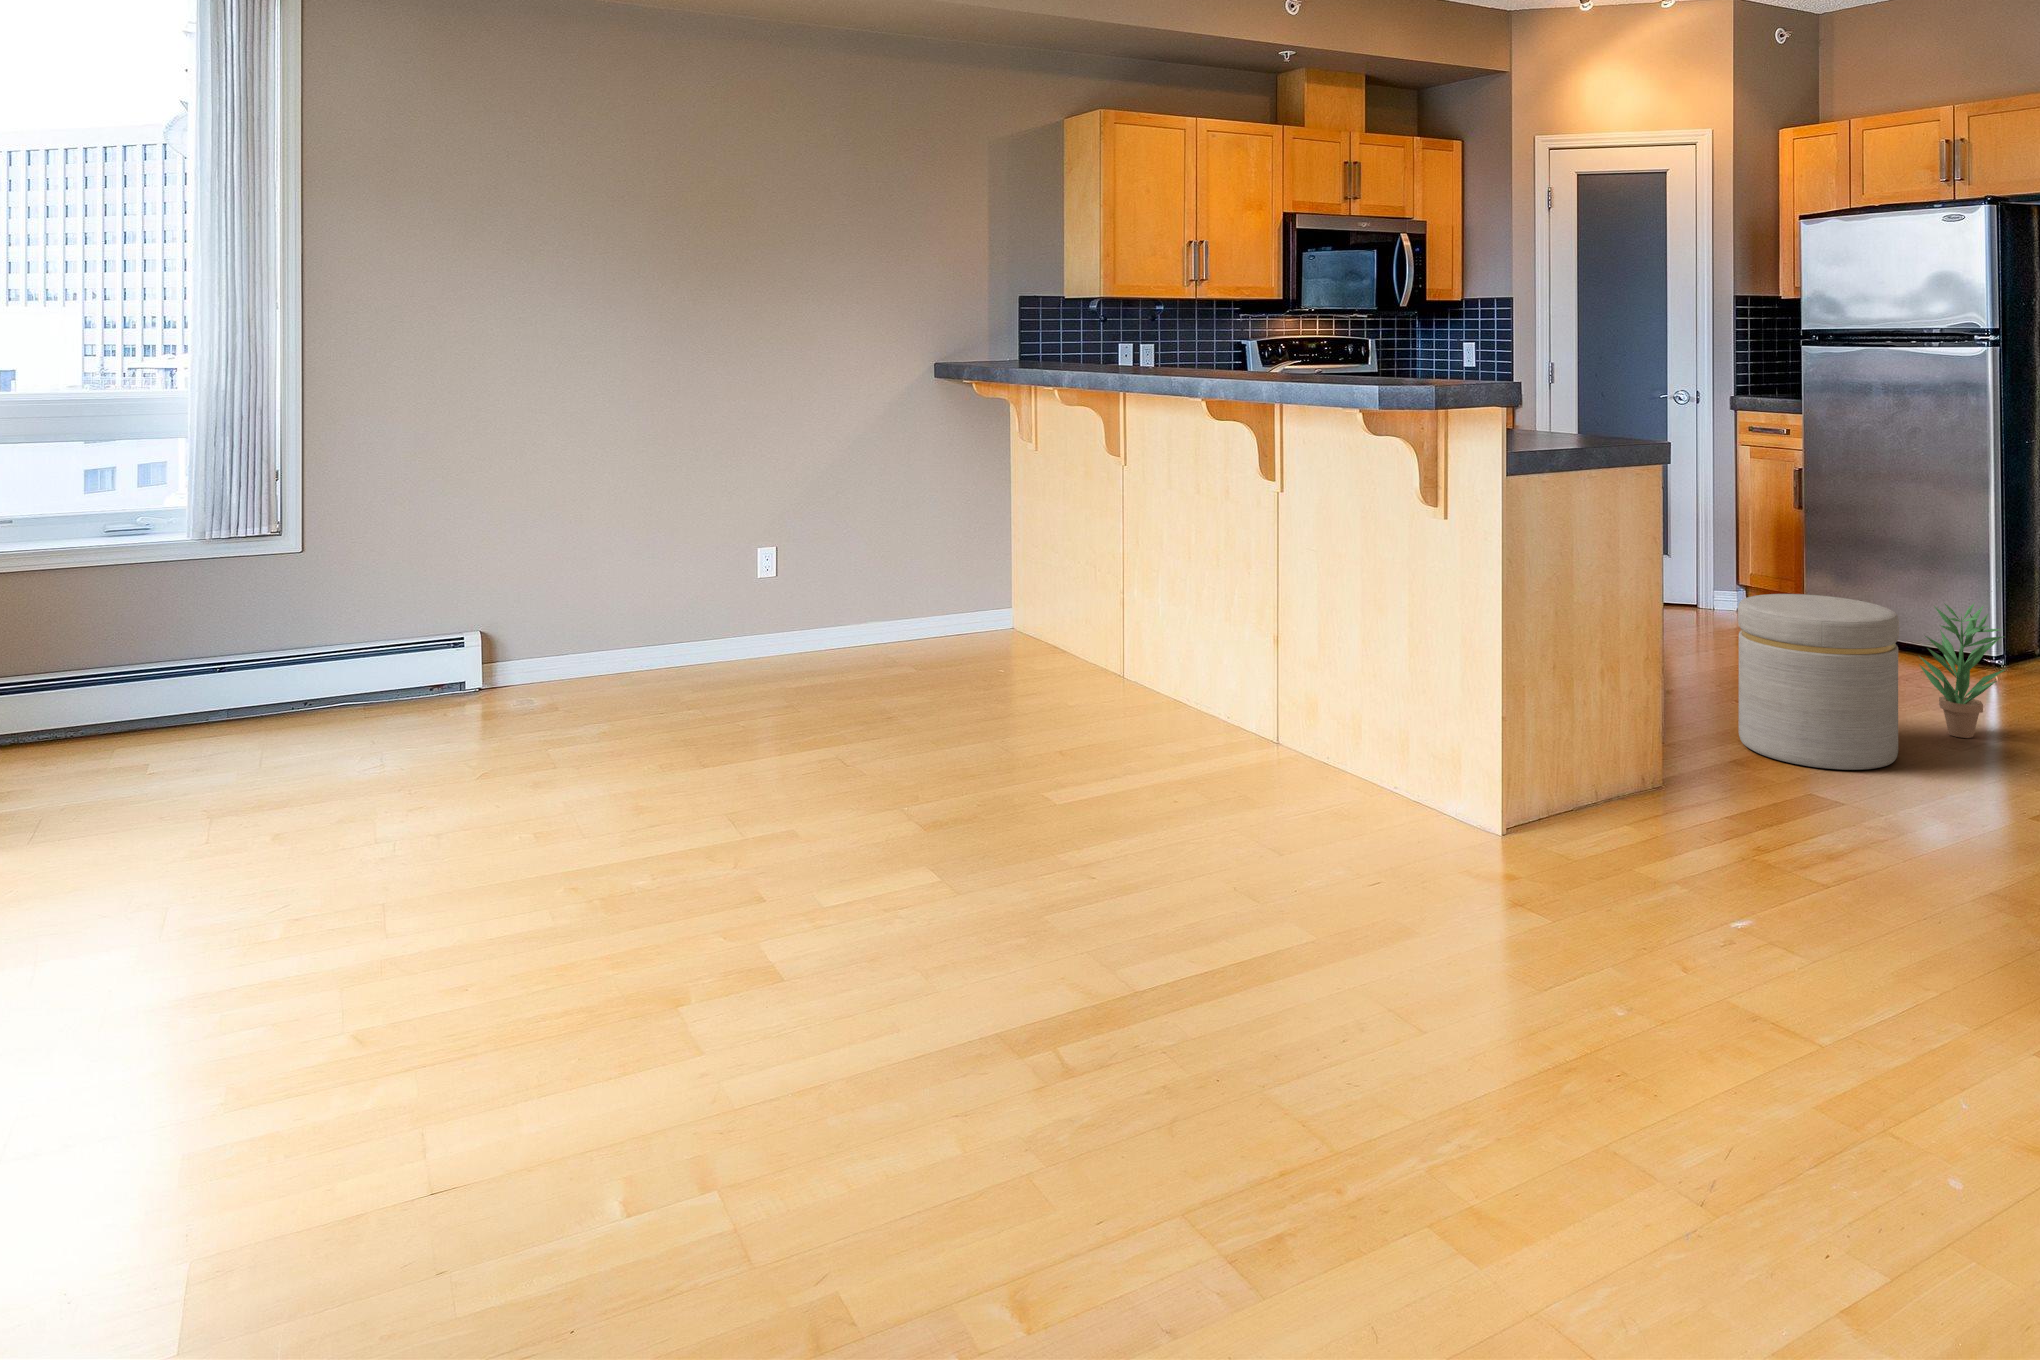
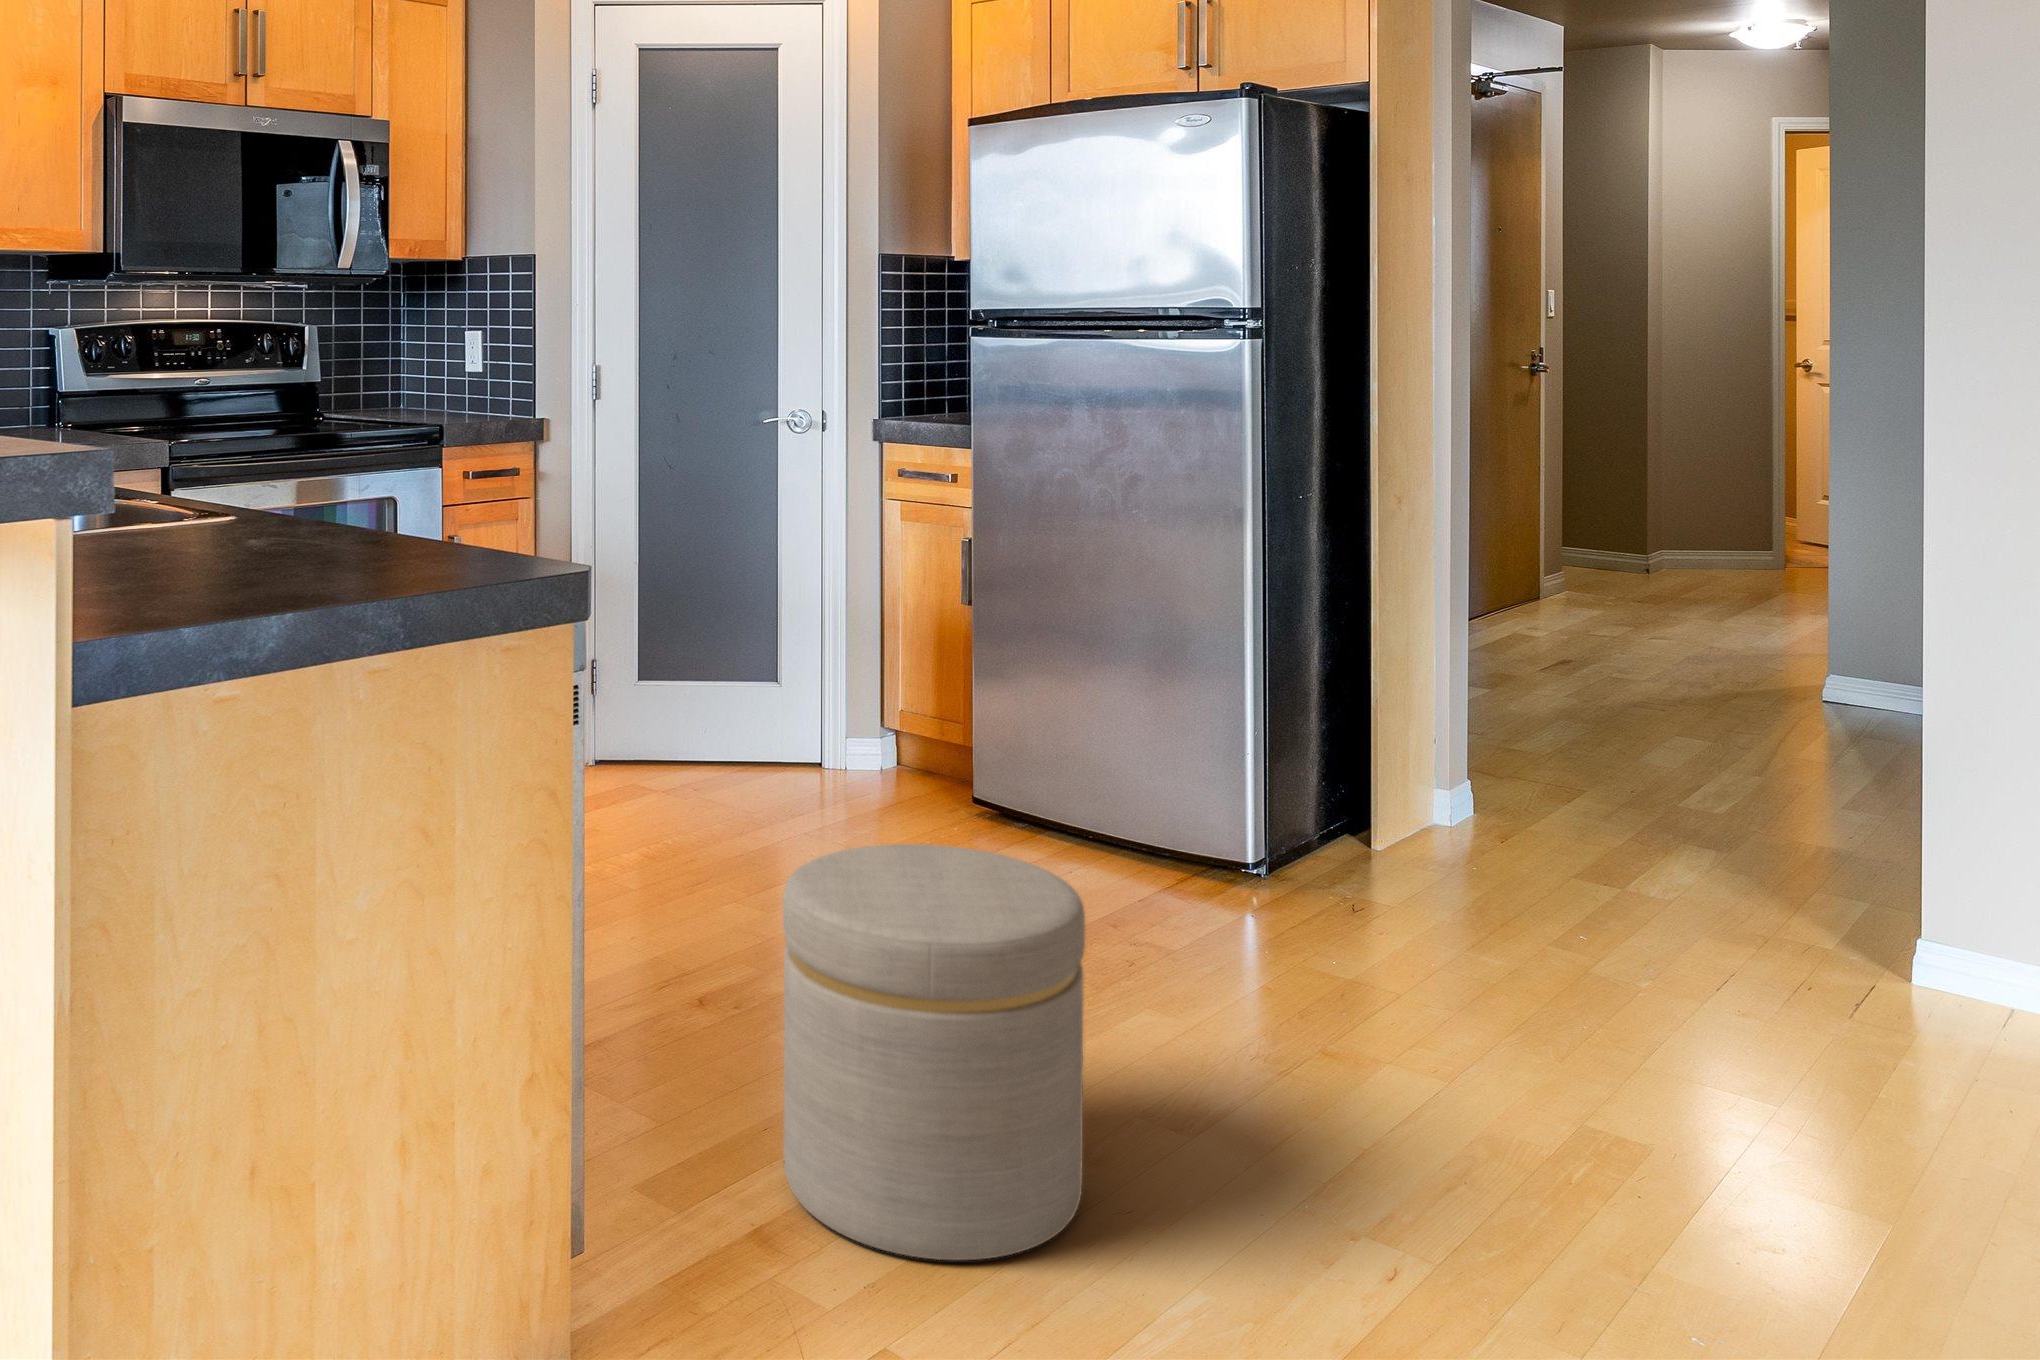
potted plant: present [1919,604,2005,738] -> none [1127,846,1282,1109]

